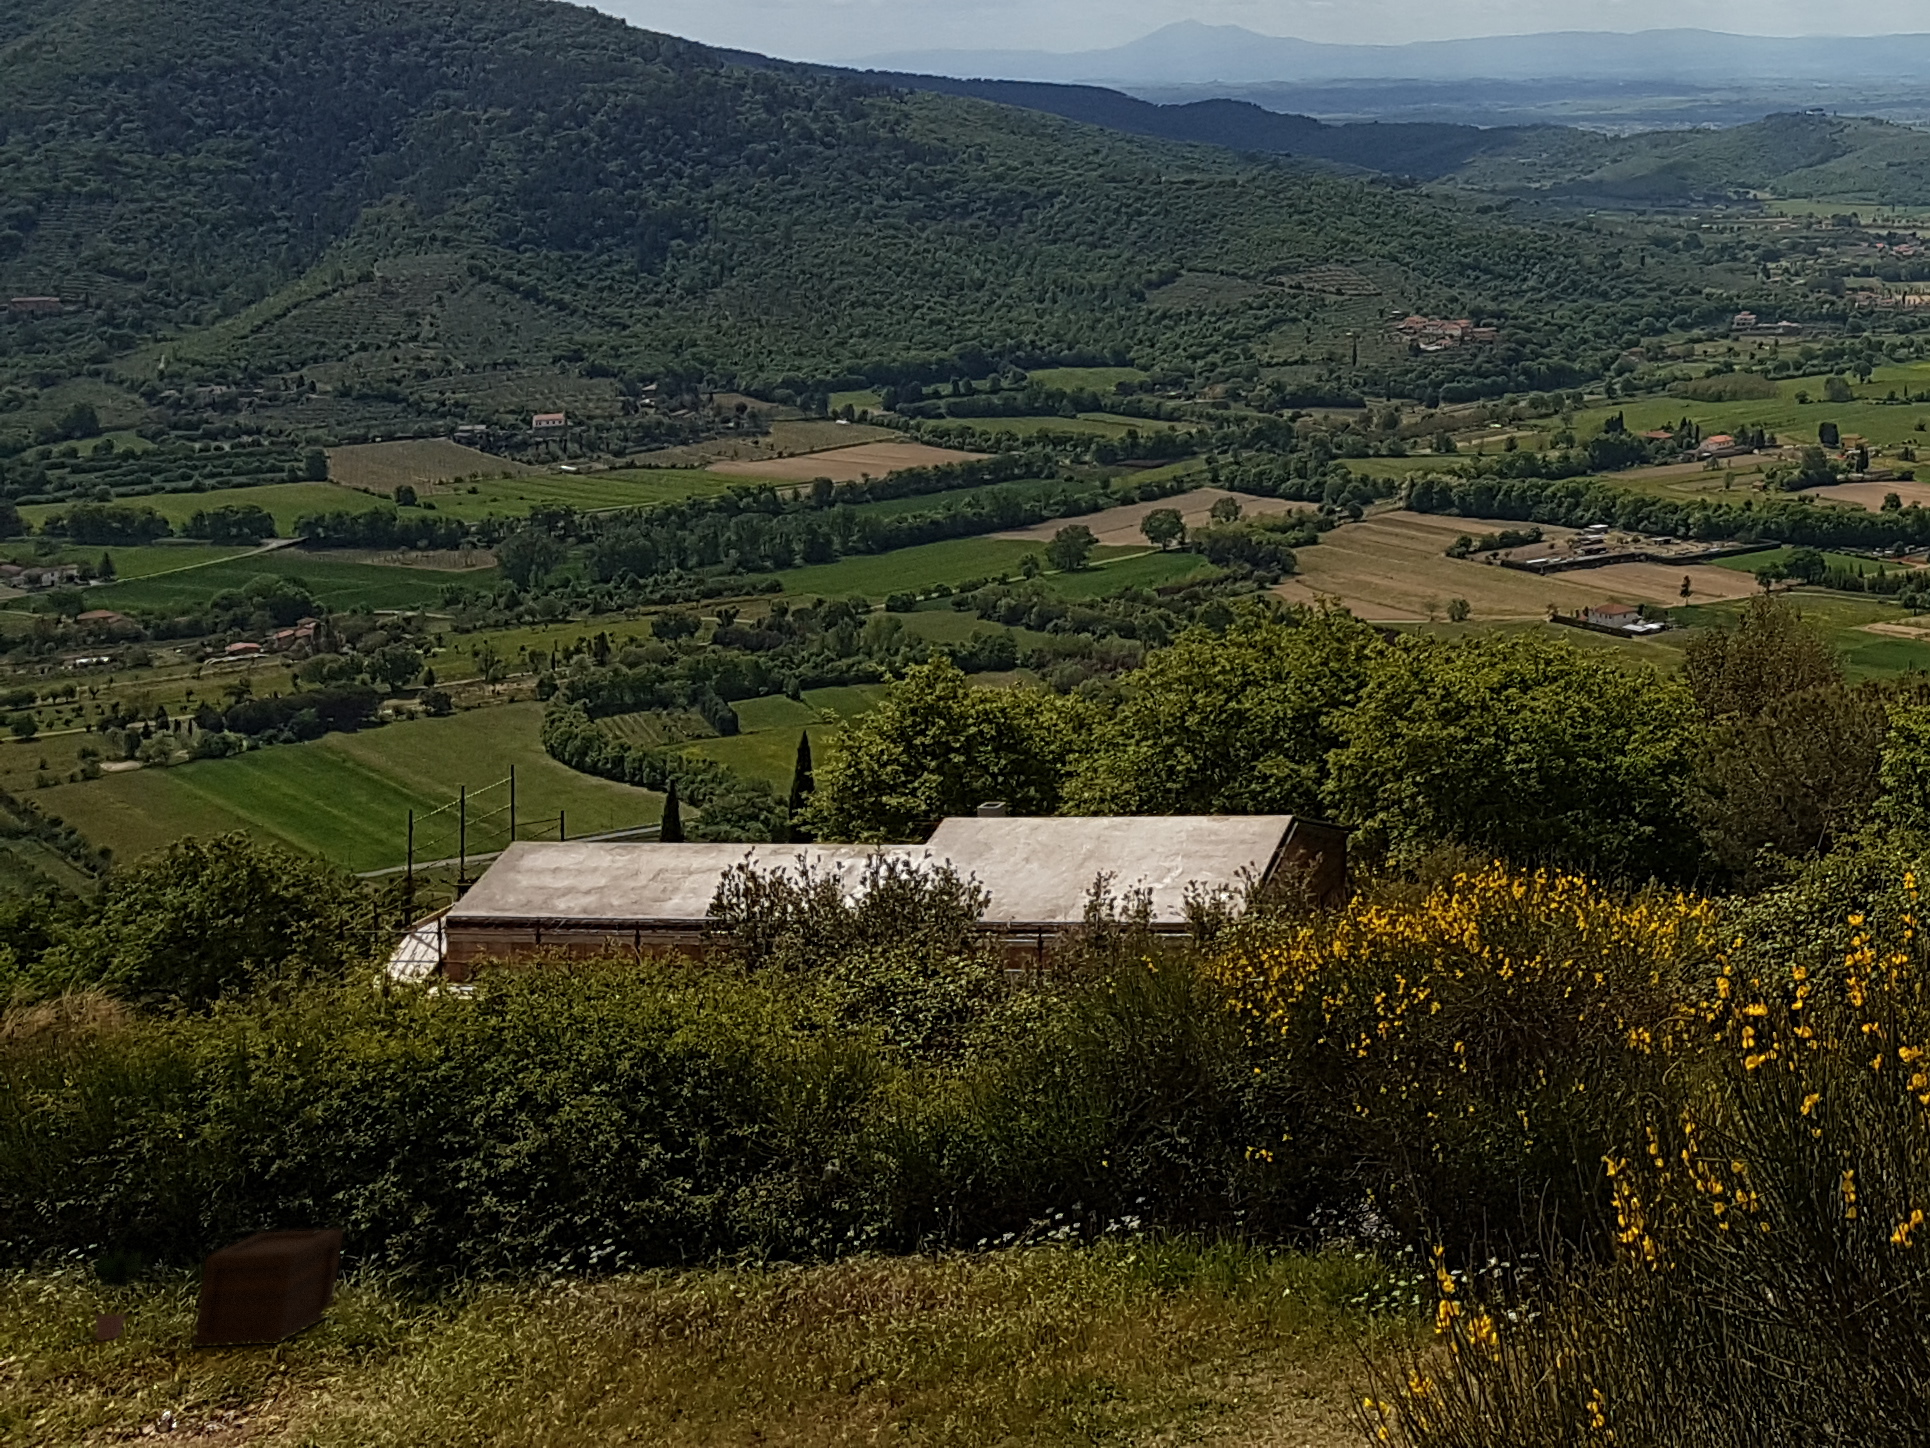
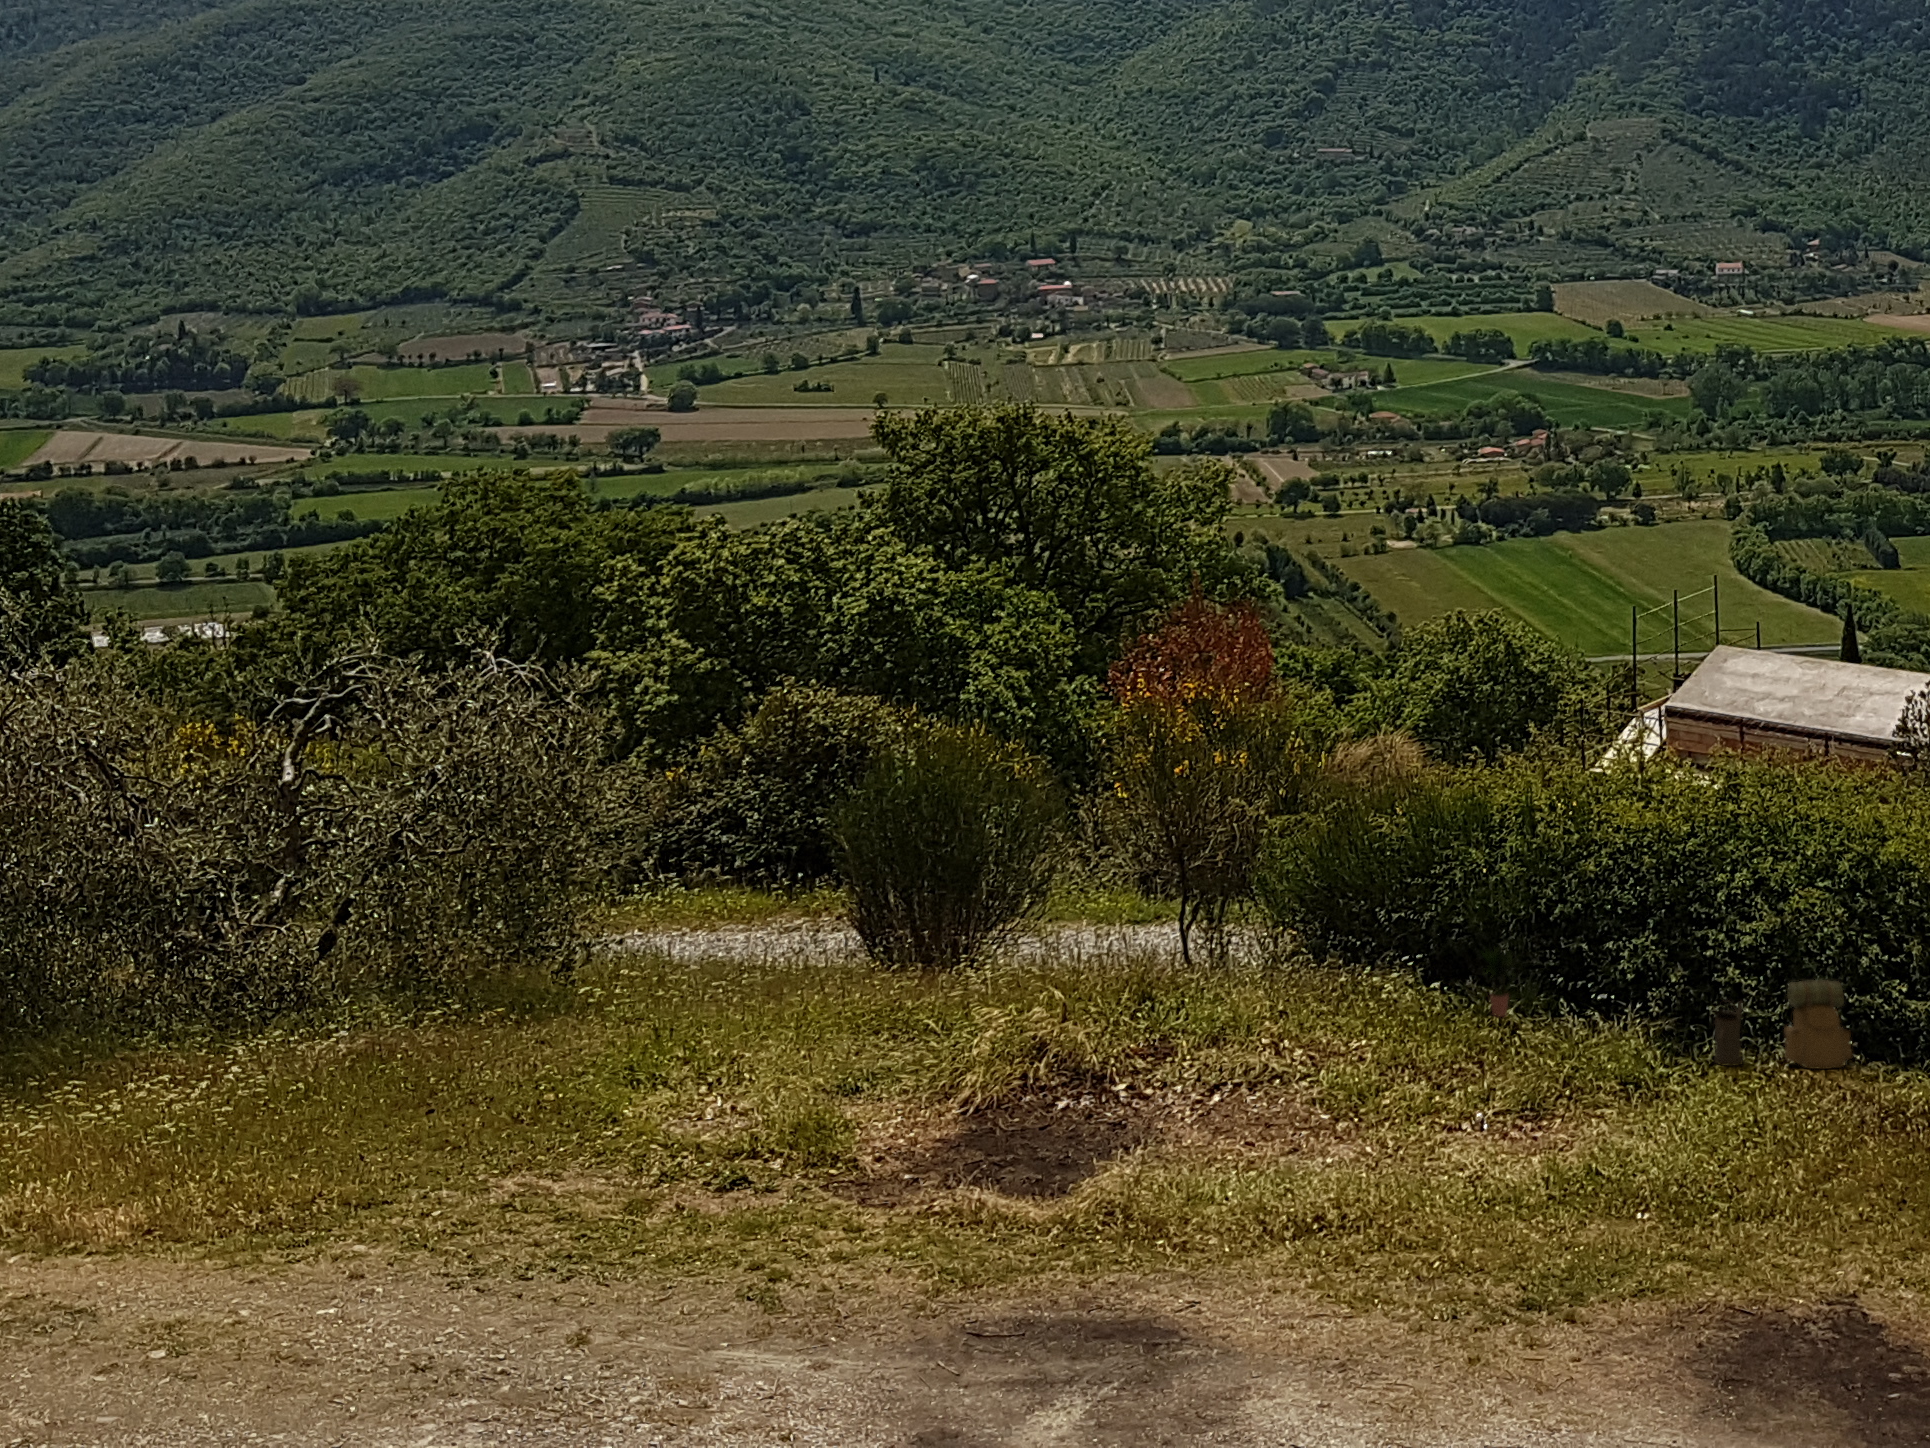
backpack: none [528,1198,618,1305] -> present [1784,980,1852,1069]
wooden crate: present [193,1229,343,1347] -> none [1550,954,1644,1049]
watering can: none [431,1246,481,1327] -> present [1714,1002,1743,1066]

